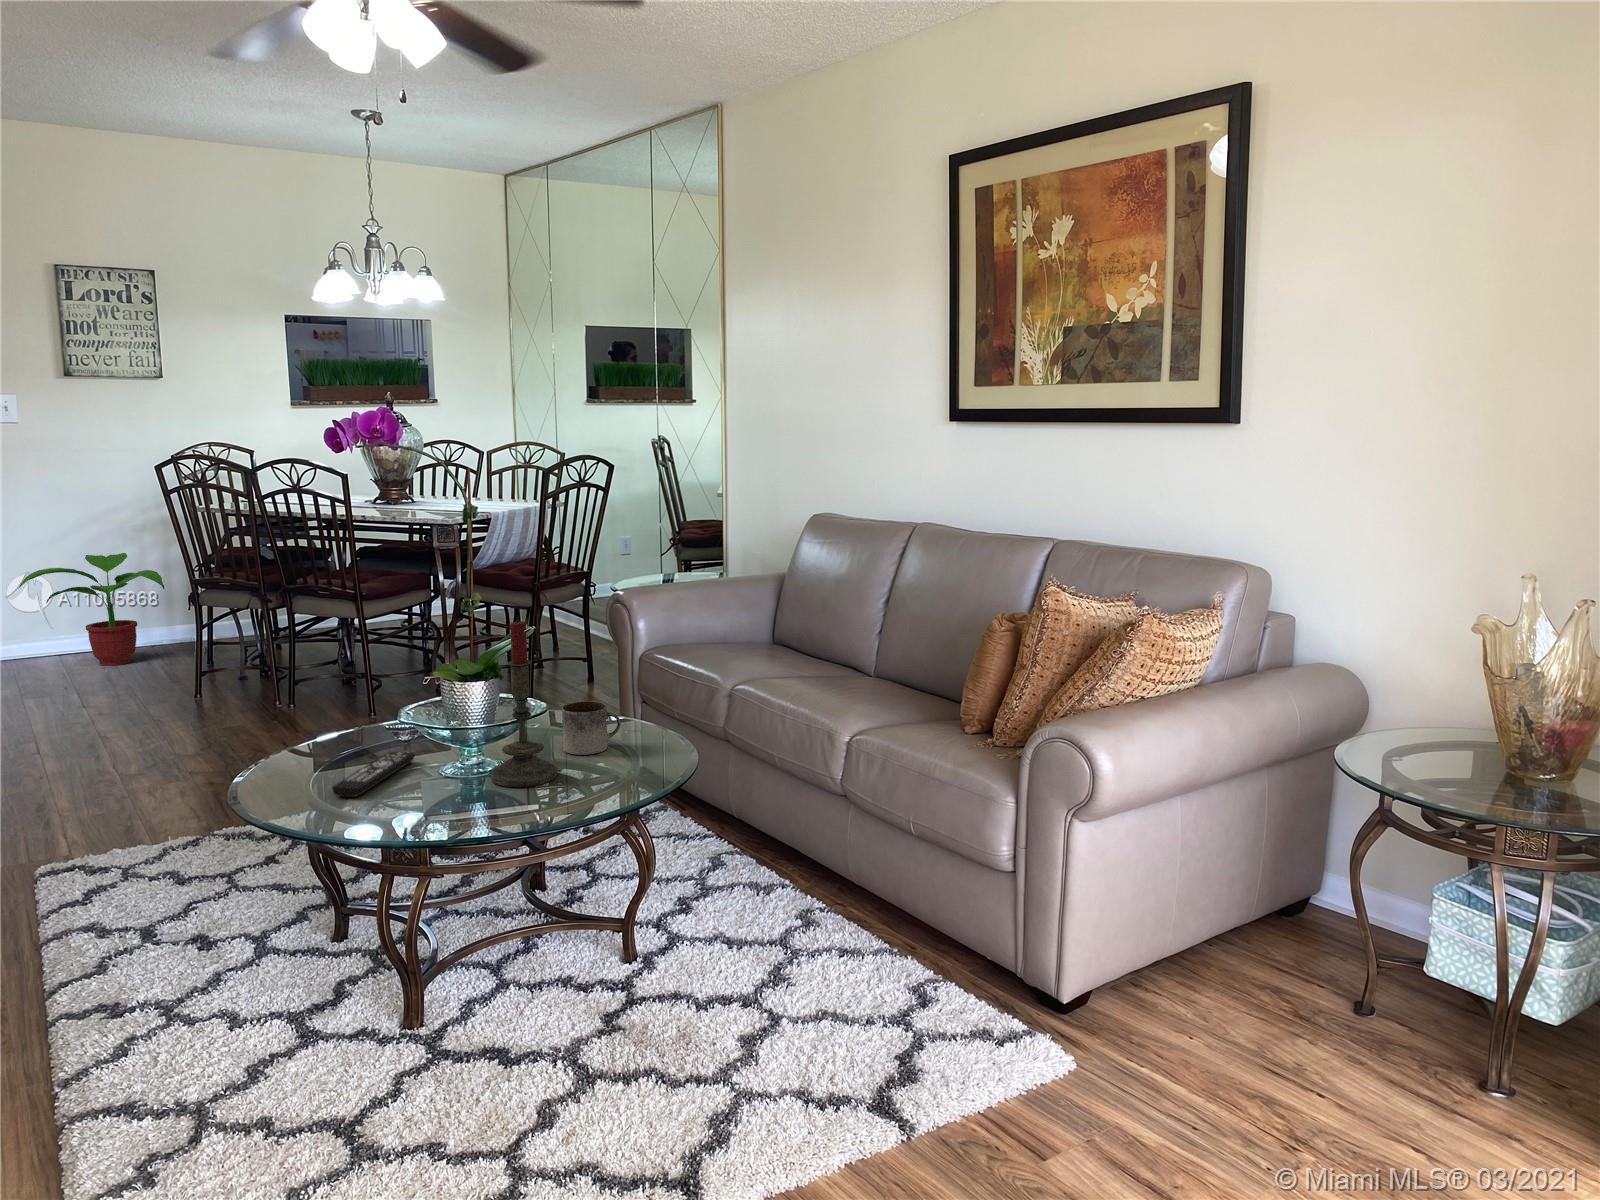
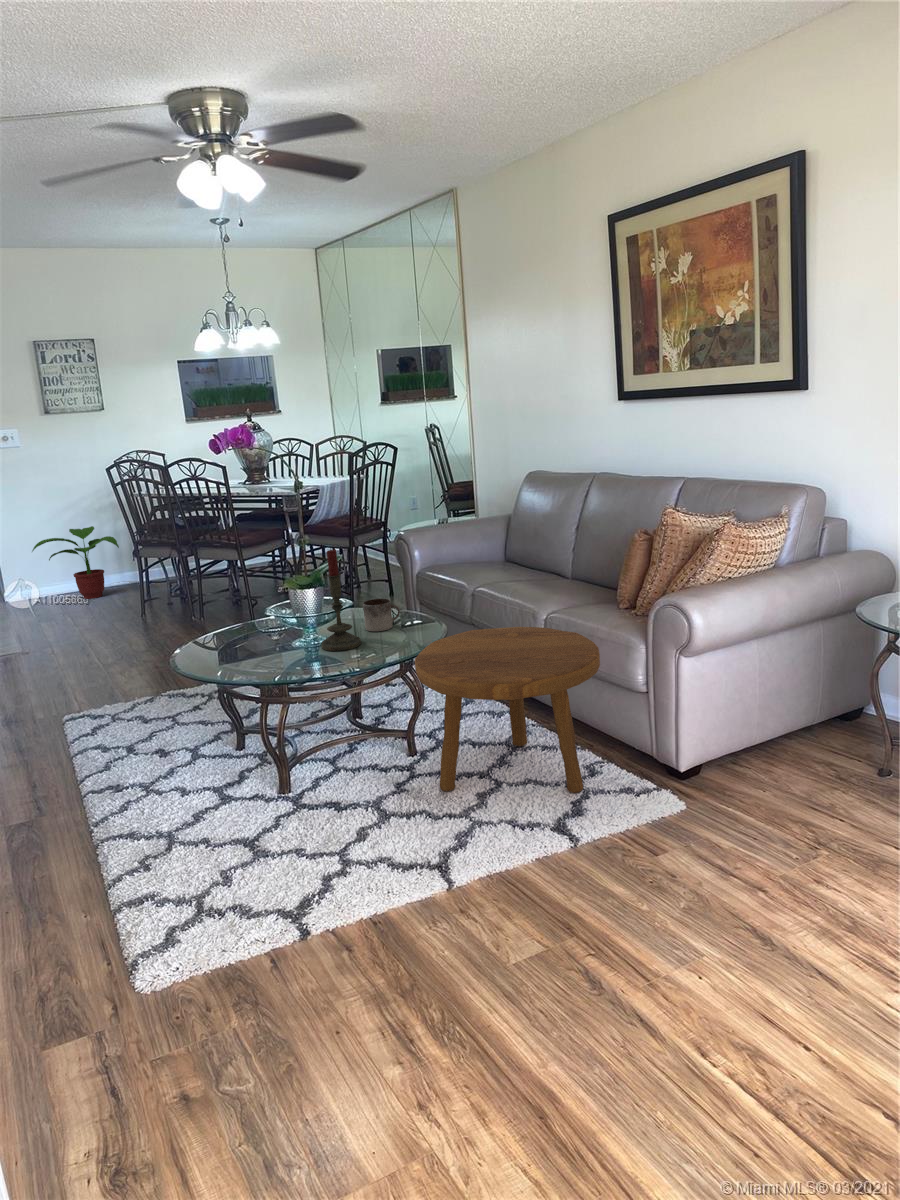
remote control: present [332,752,415,797] -> none [229,634,276,660]
footstool: none [647,758,945,1037] -> present [415,627,600,793]

